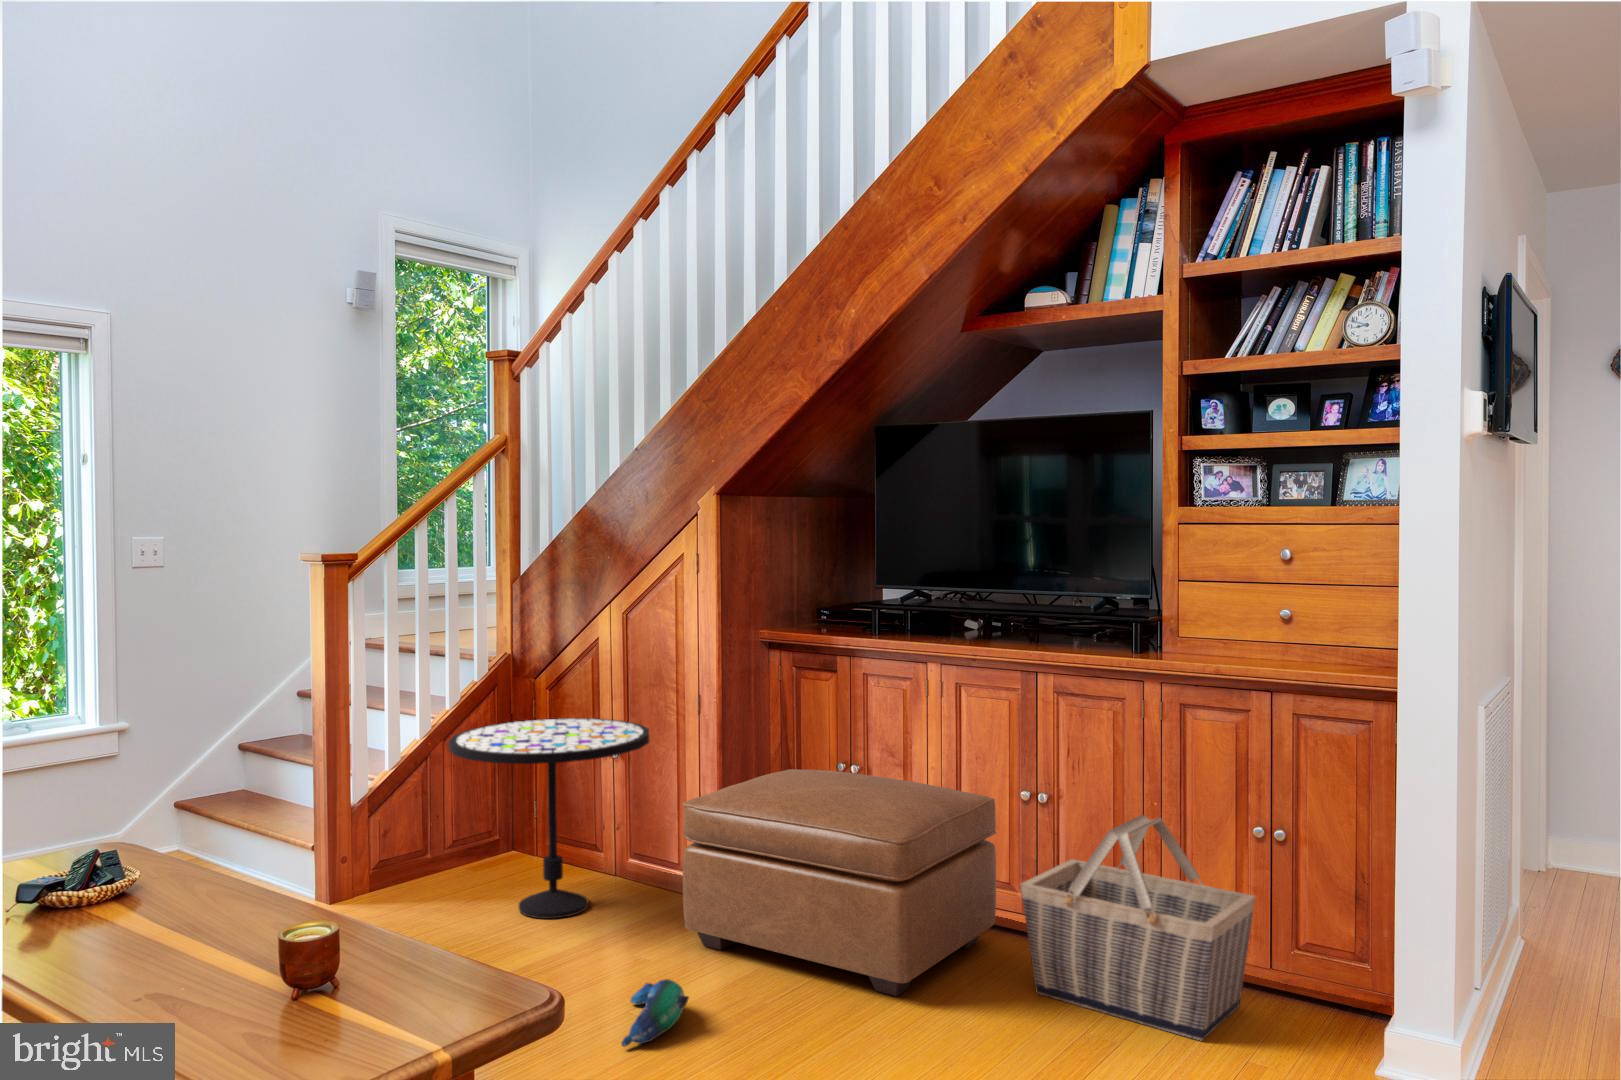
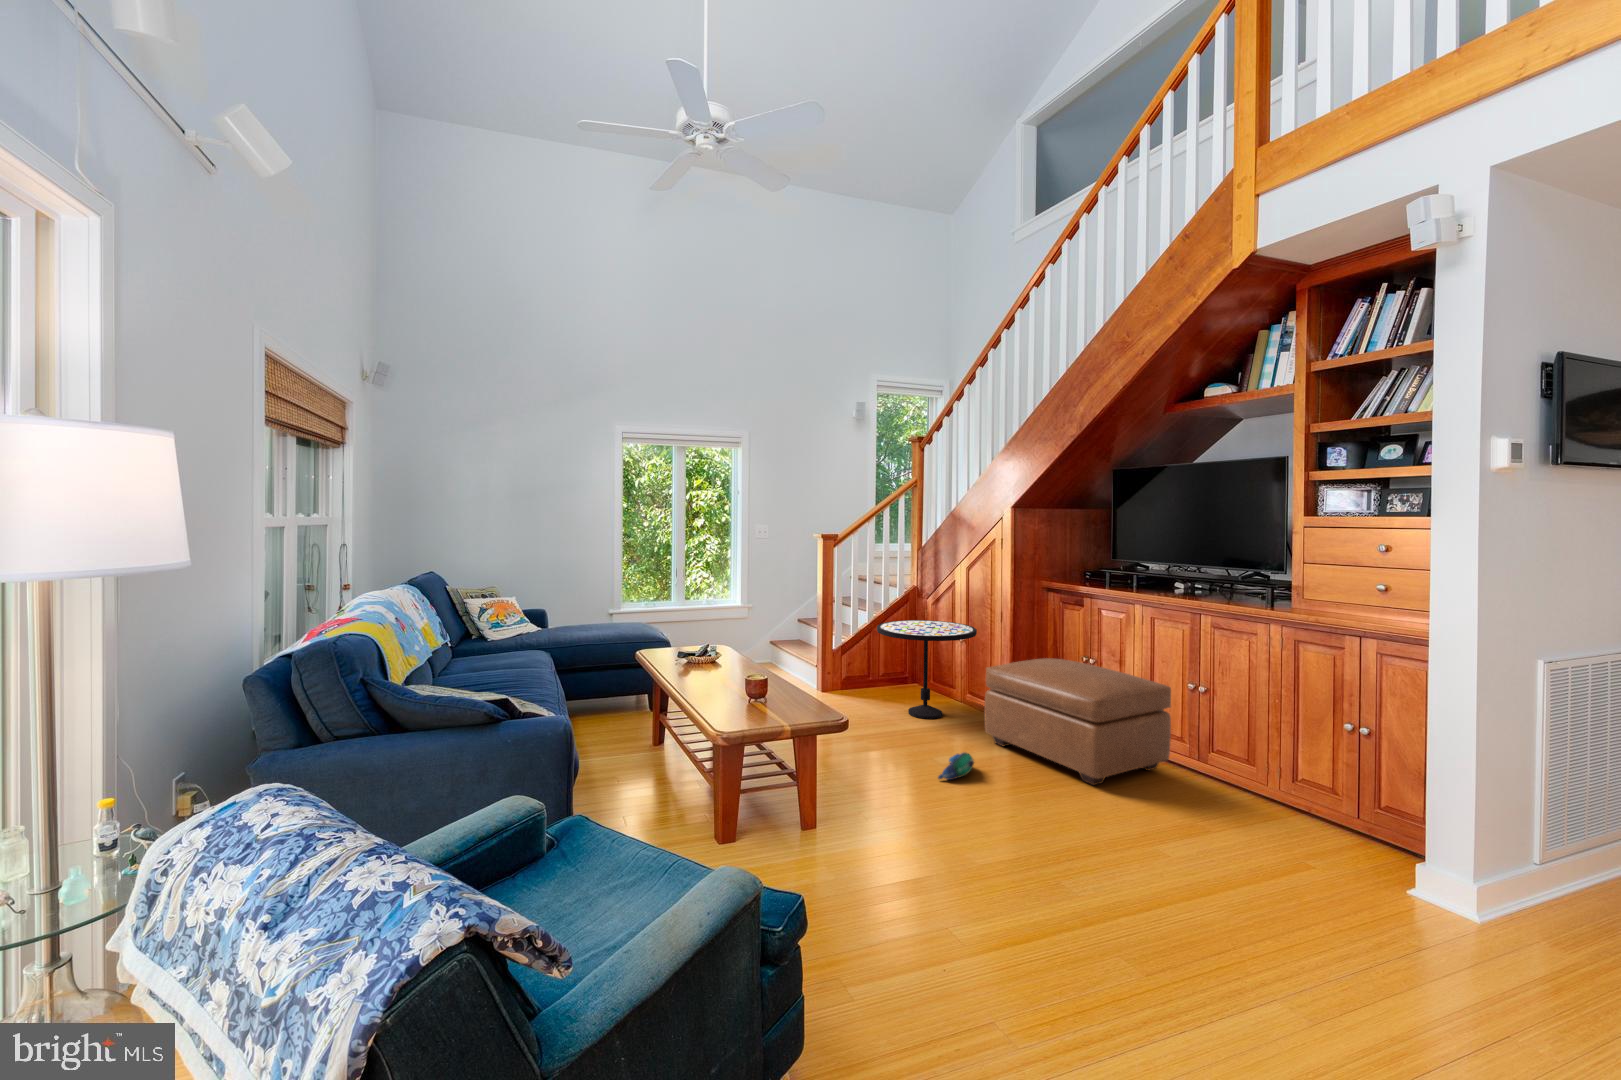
basket: present [1021,815,1255,1041] -> none [1175,706,1343,847]

